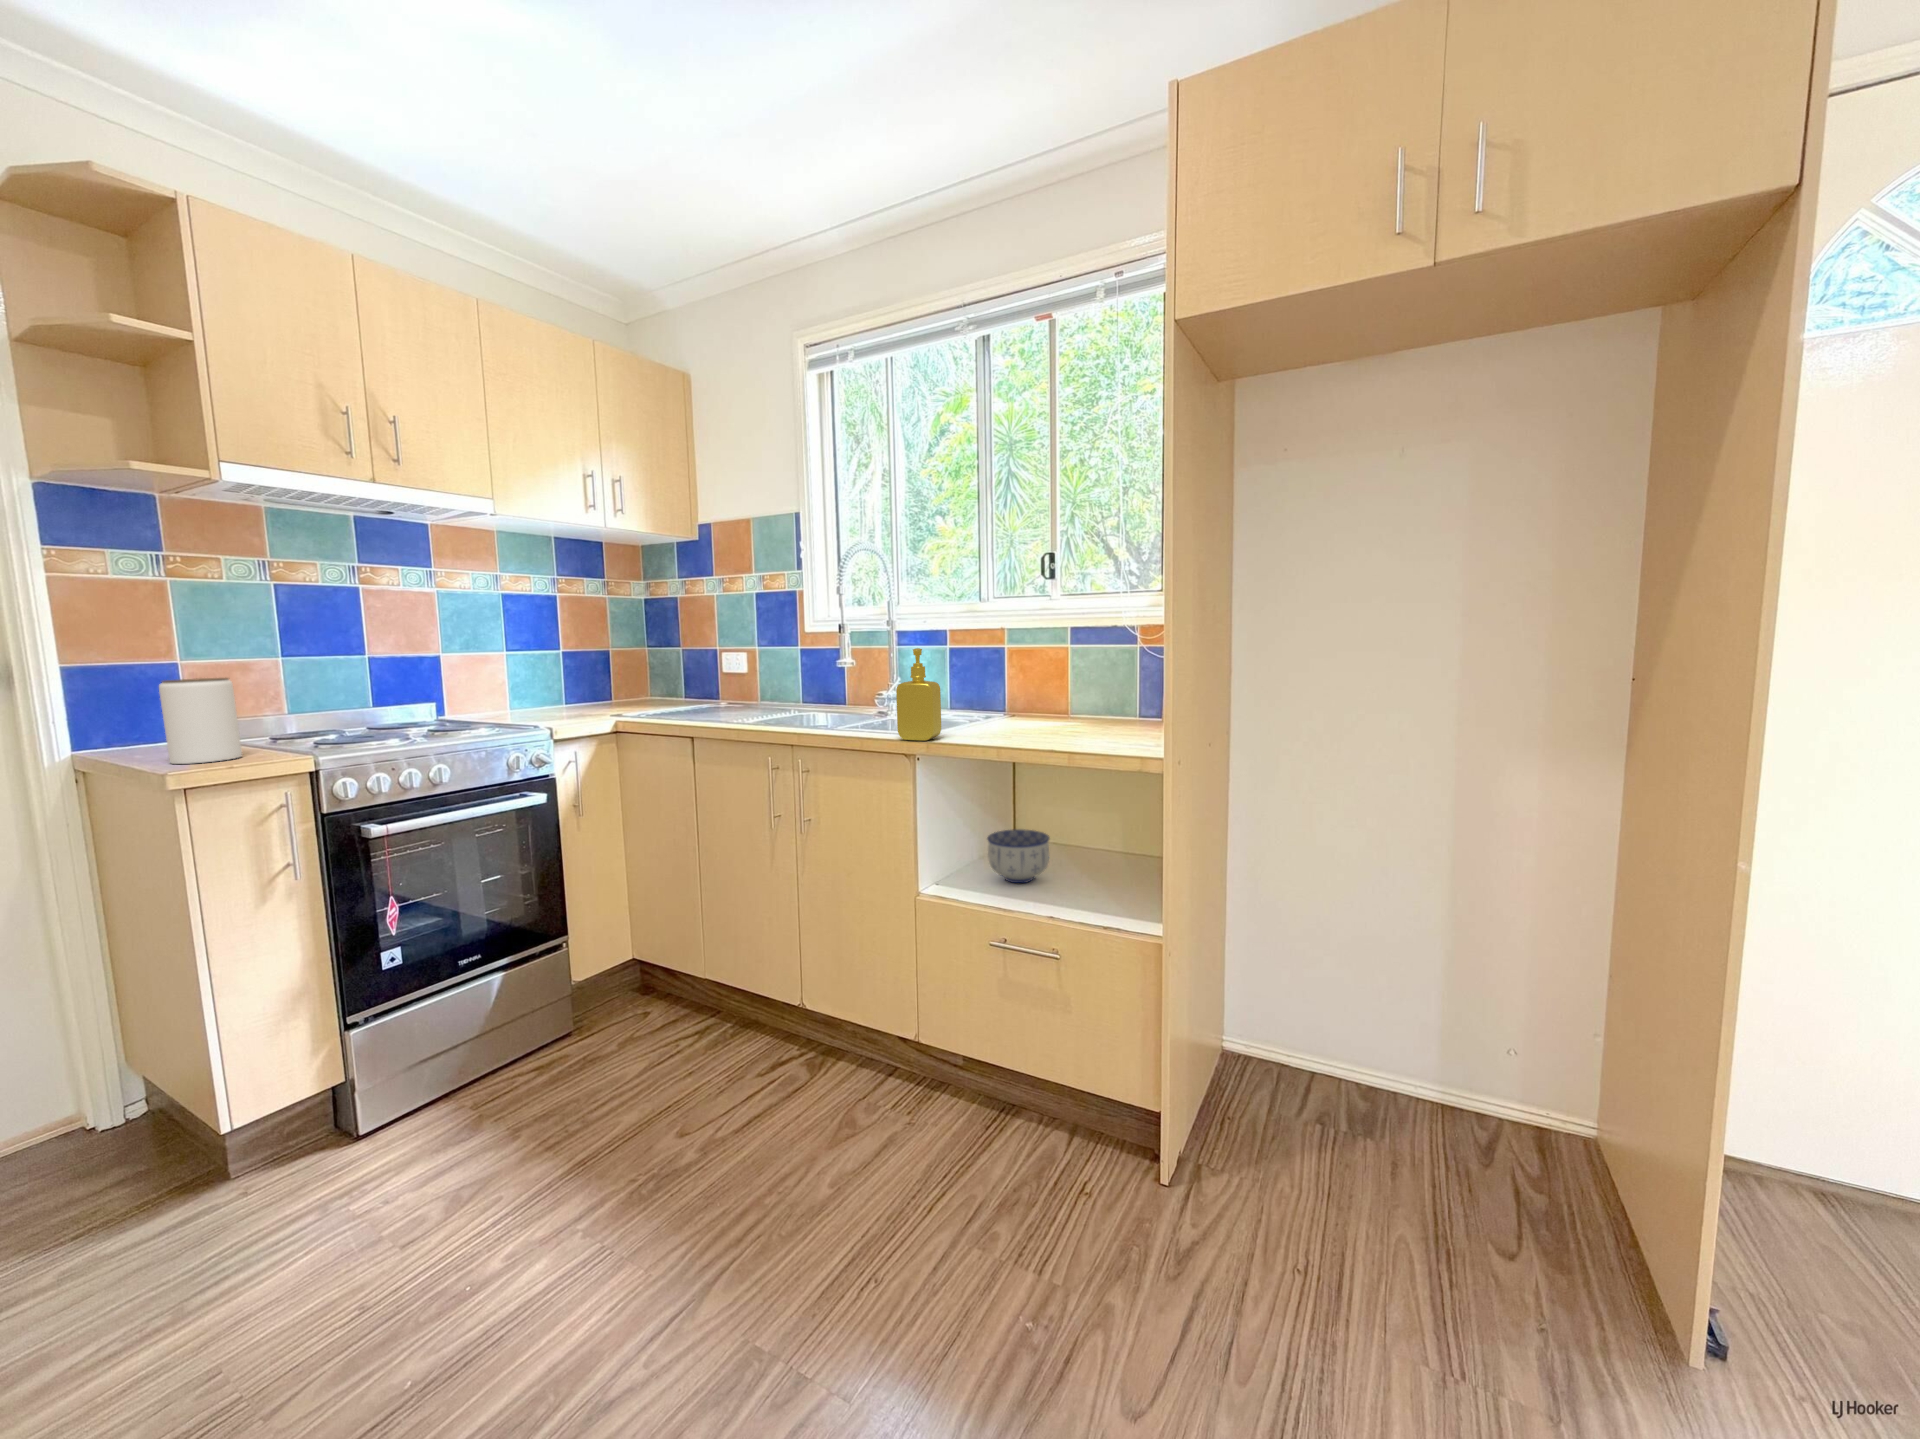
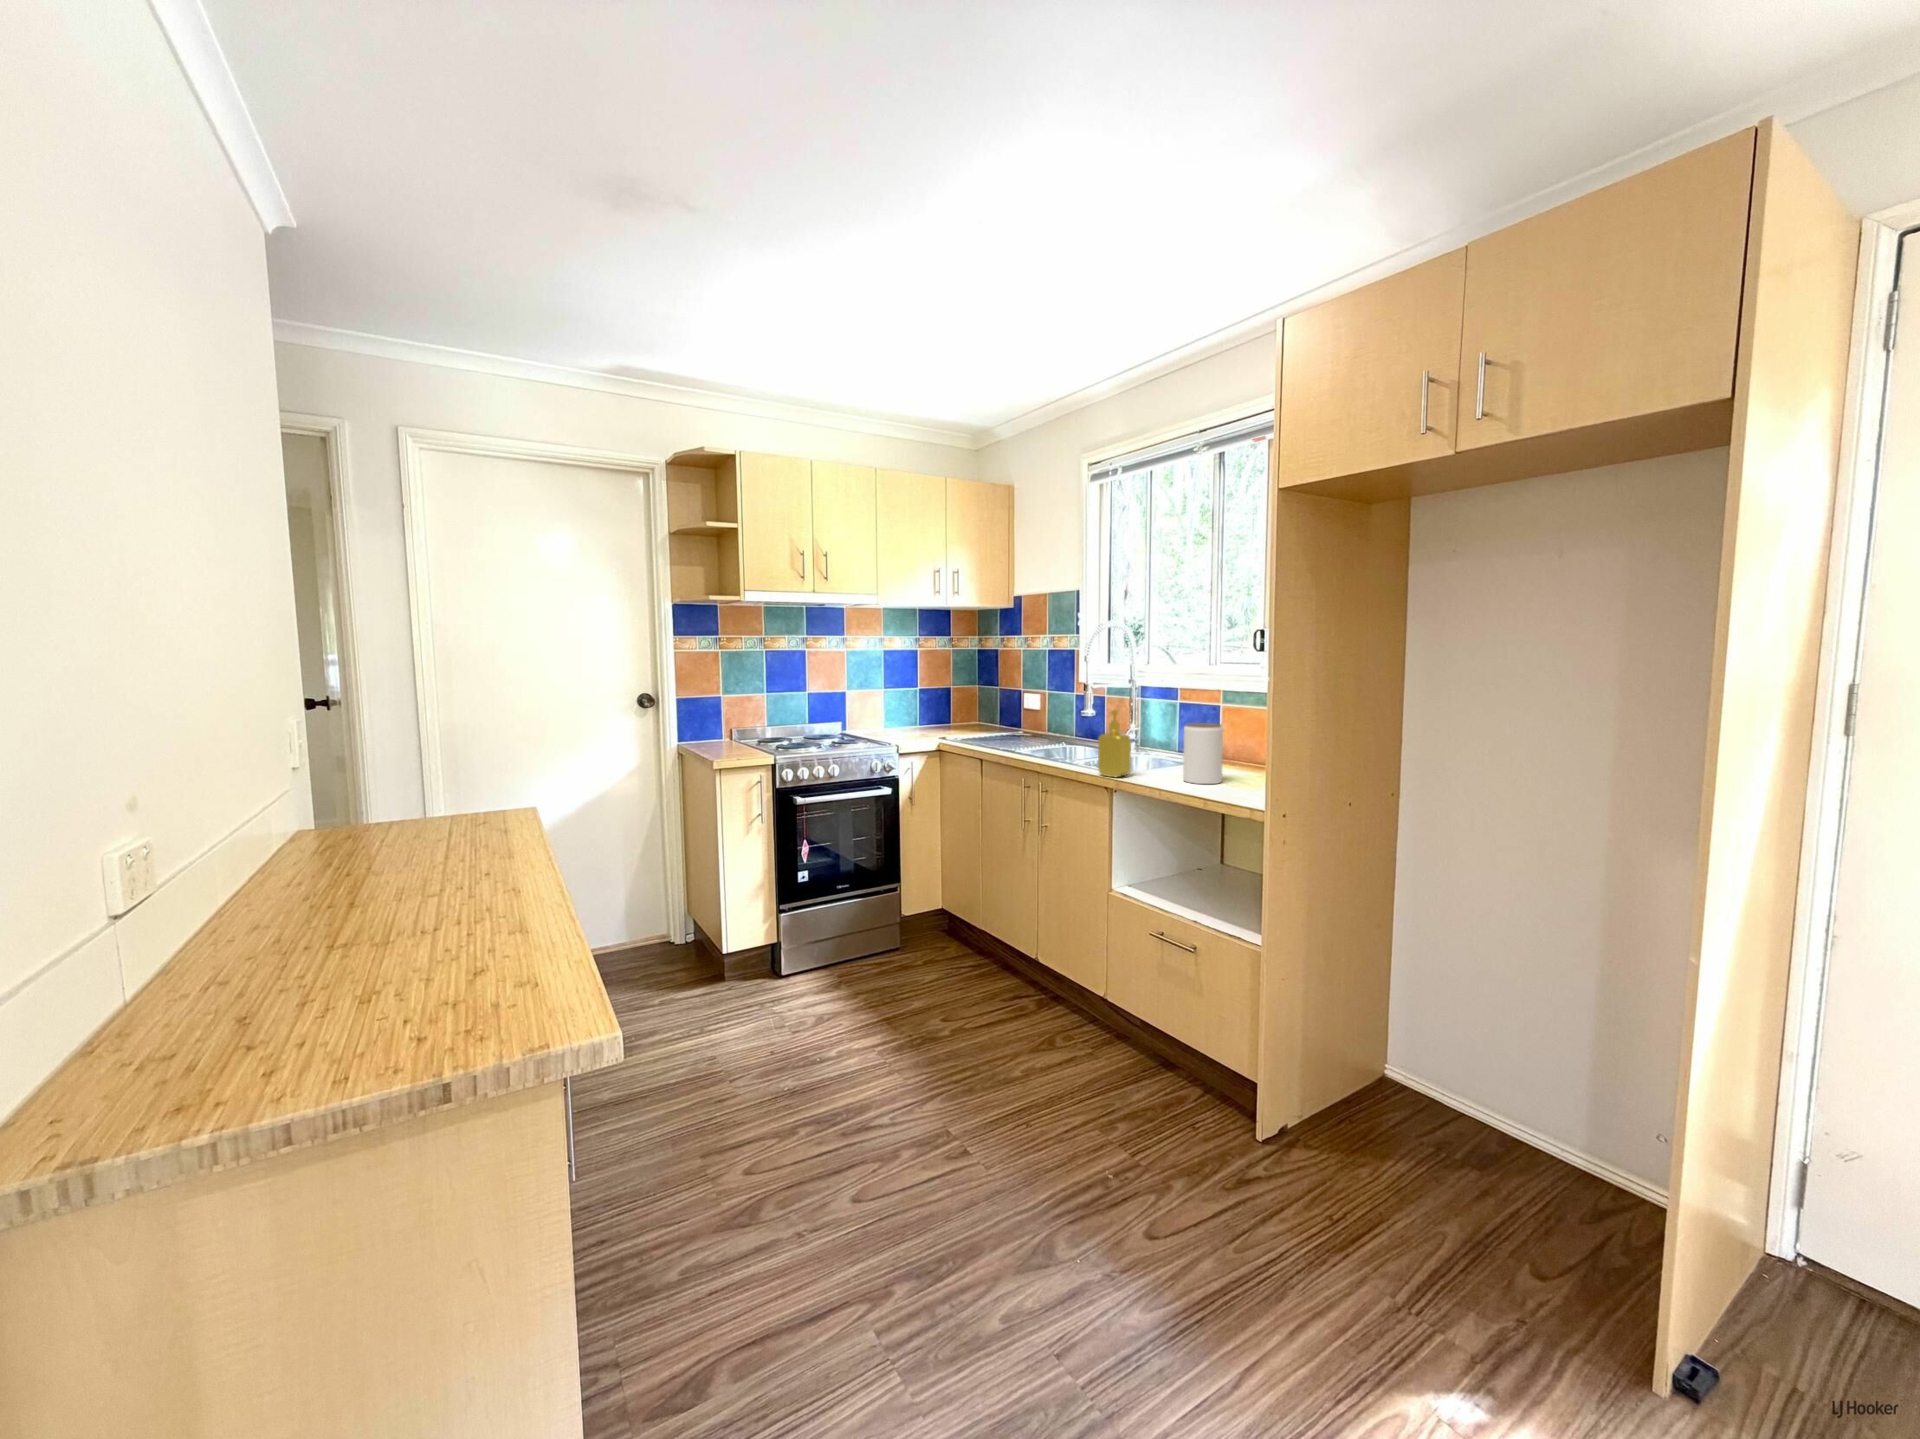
jar: present [159,678,242,764] -> present [1183,723,1223,784]
bowl: present [987,829,1049,883] -> none [1167,852,1218,894]

